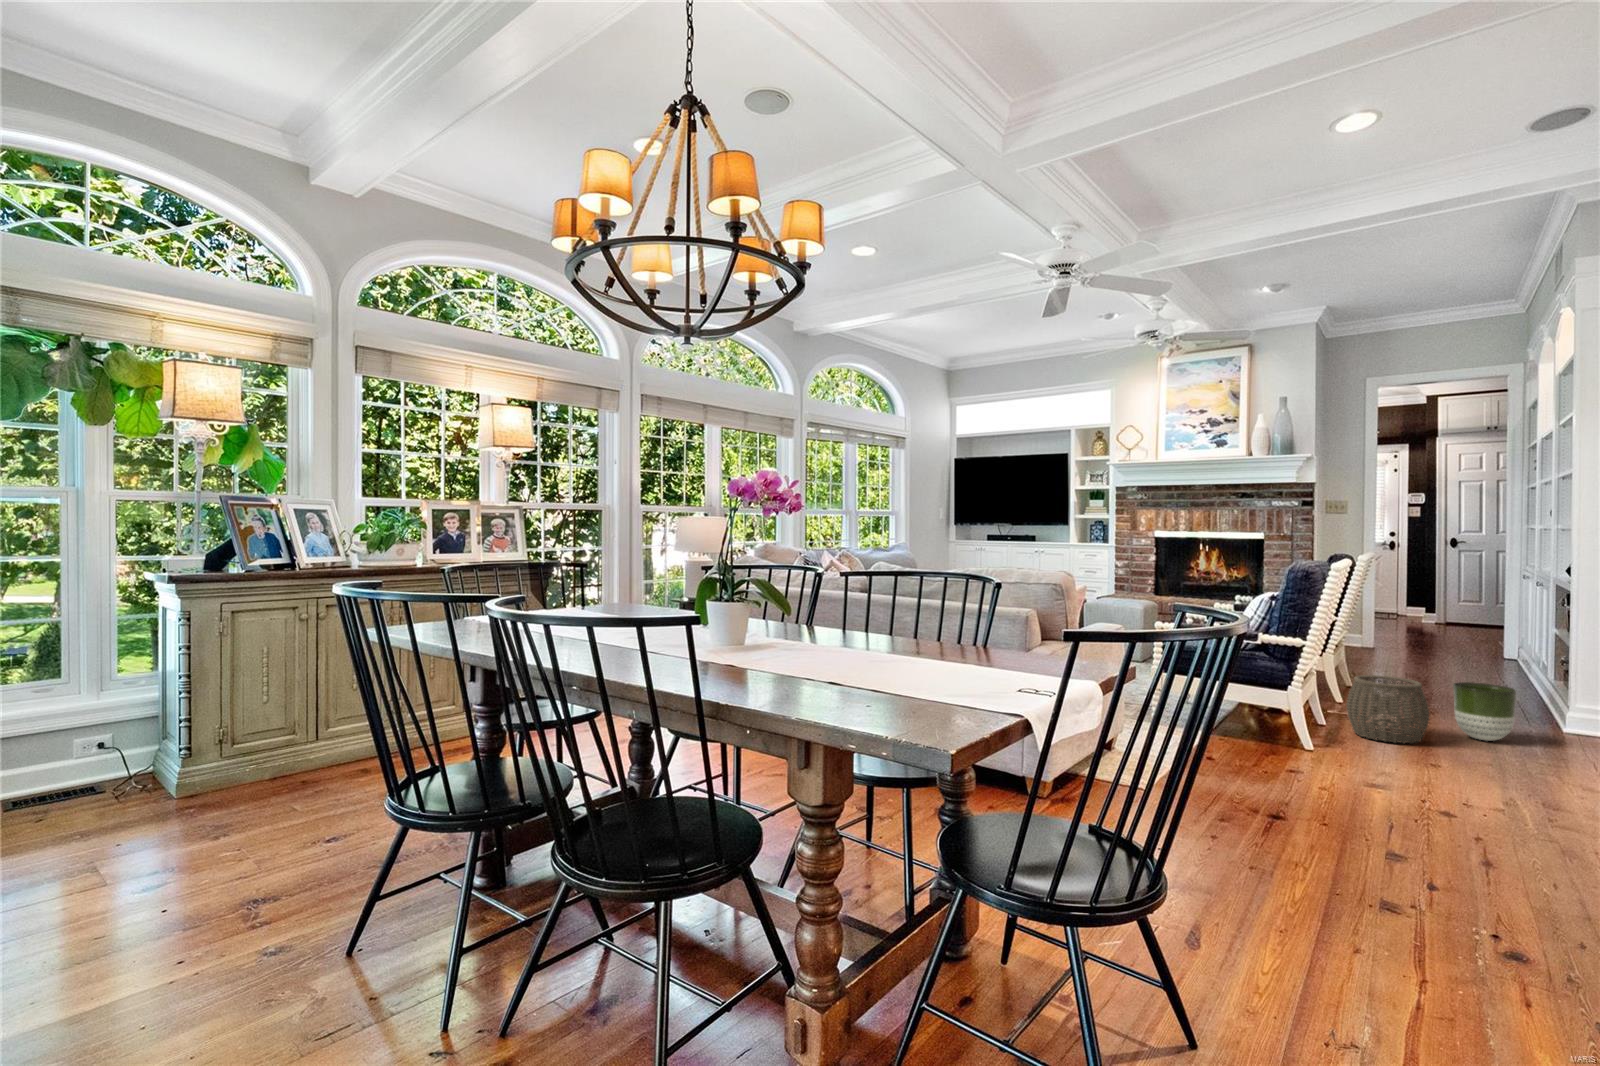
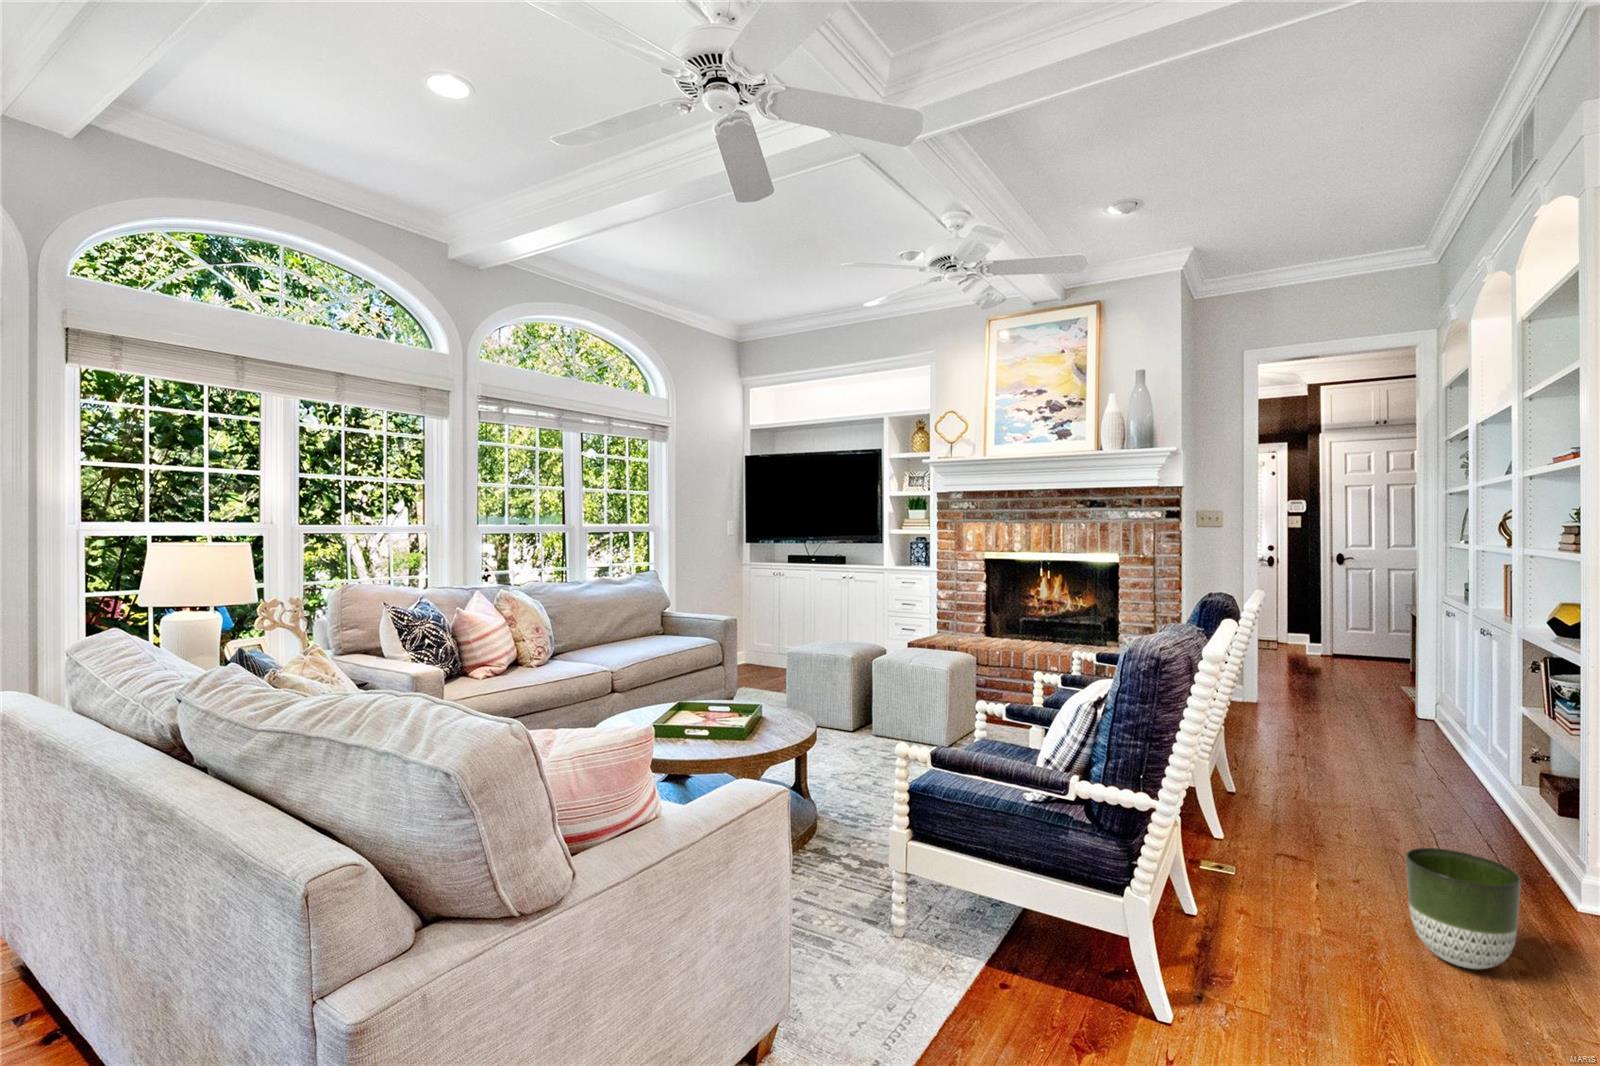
woven basket: present [1347,675,1430,743] -> none [1226,838,1376,991]

